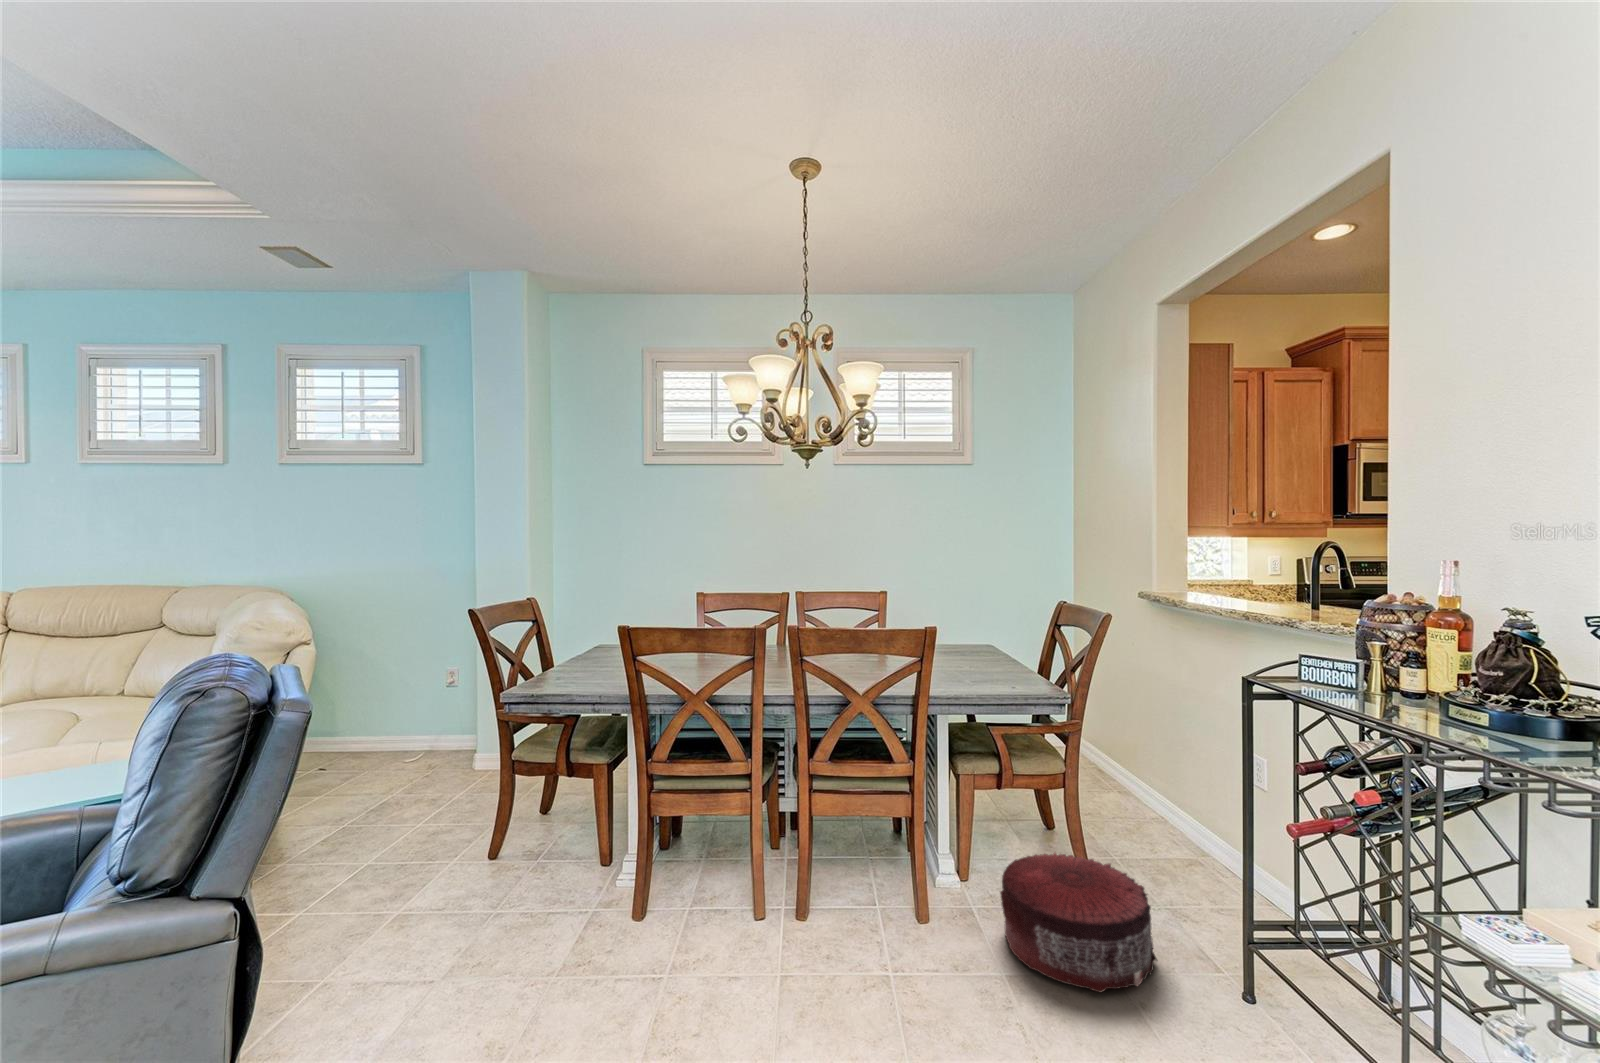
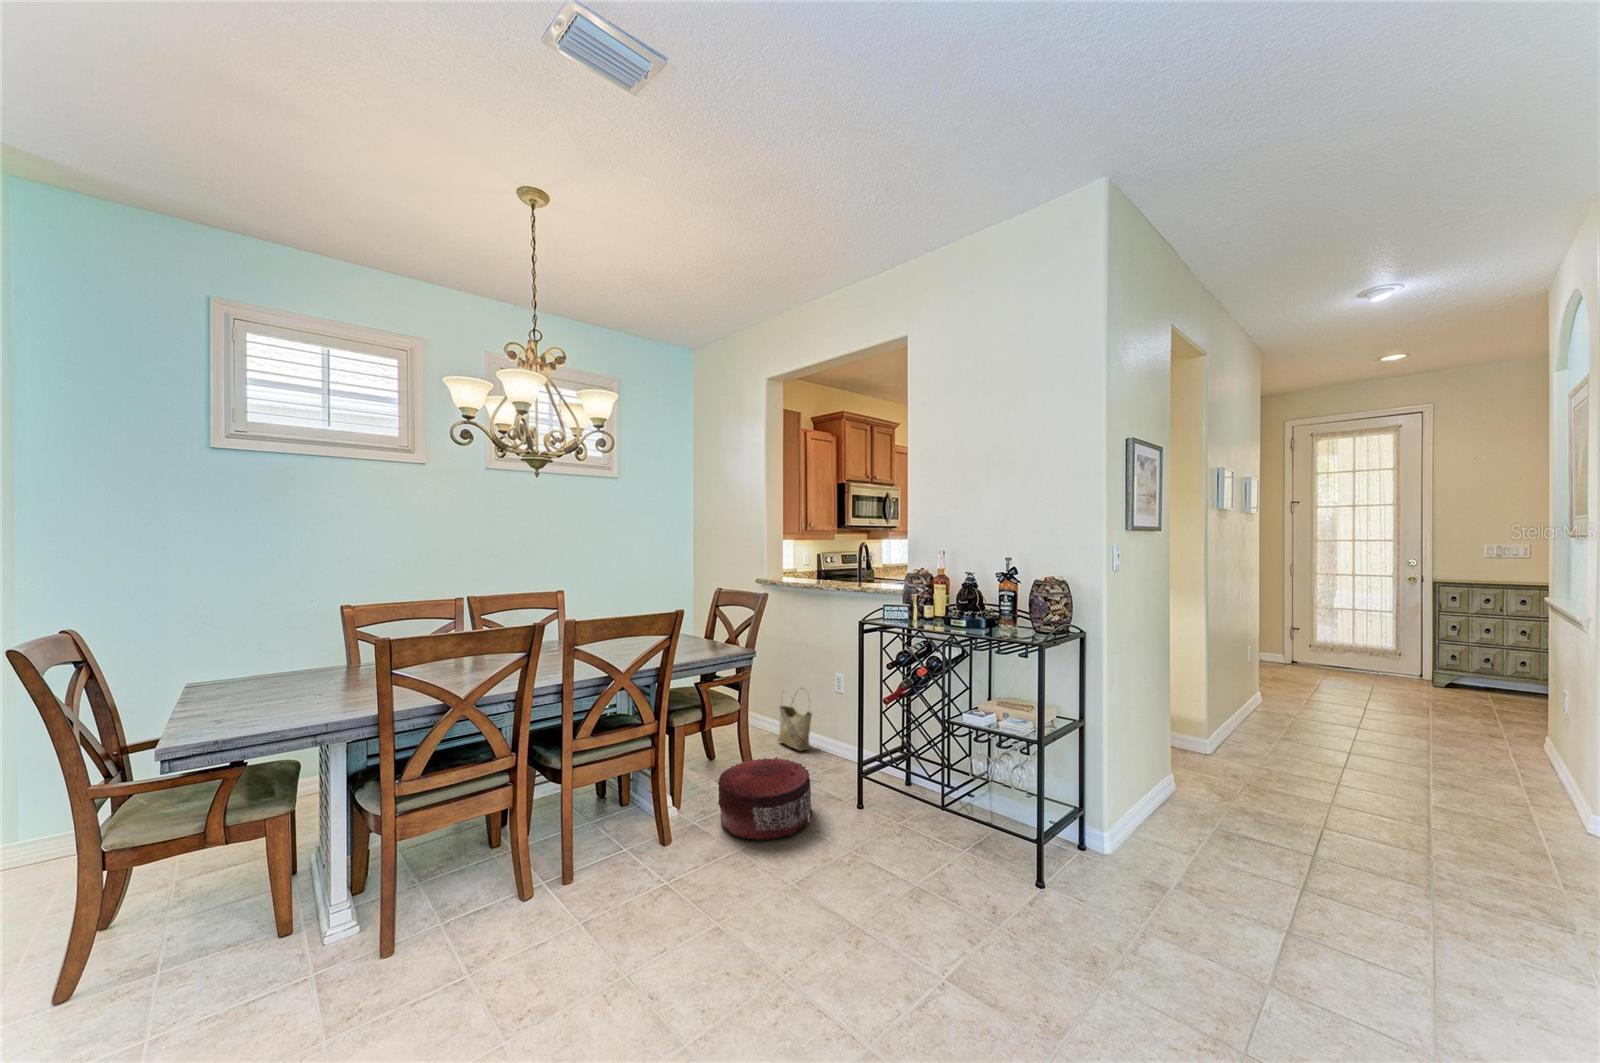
woven basket: none [1158,767,1215,869] -> present [778,695,812,751]

